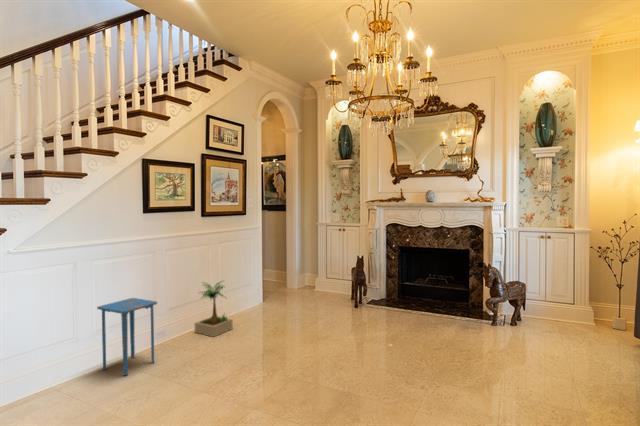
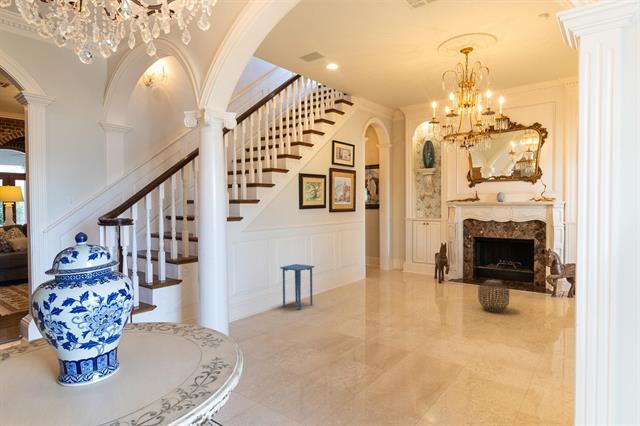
potted plant: present [195,281,233,337] -> none [327,256,352,295]
woven basket: none [400,313,442,362] -> present [478,280,509,312]

